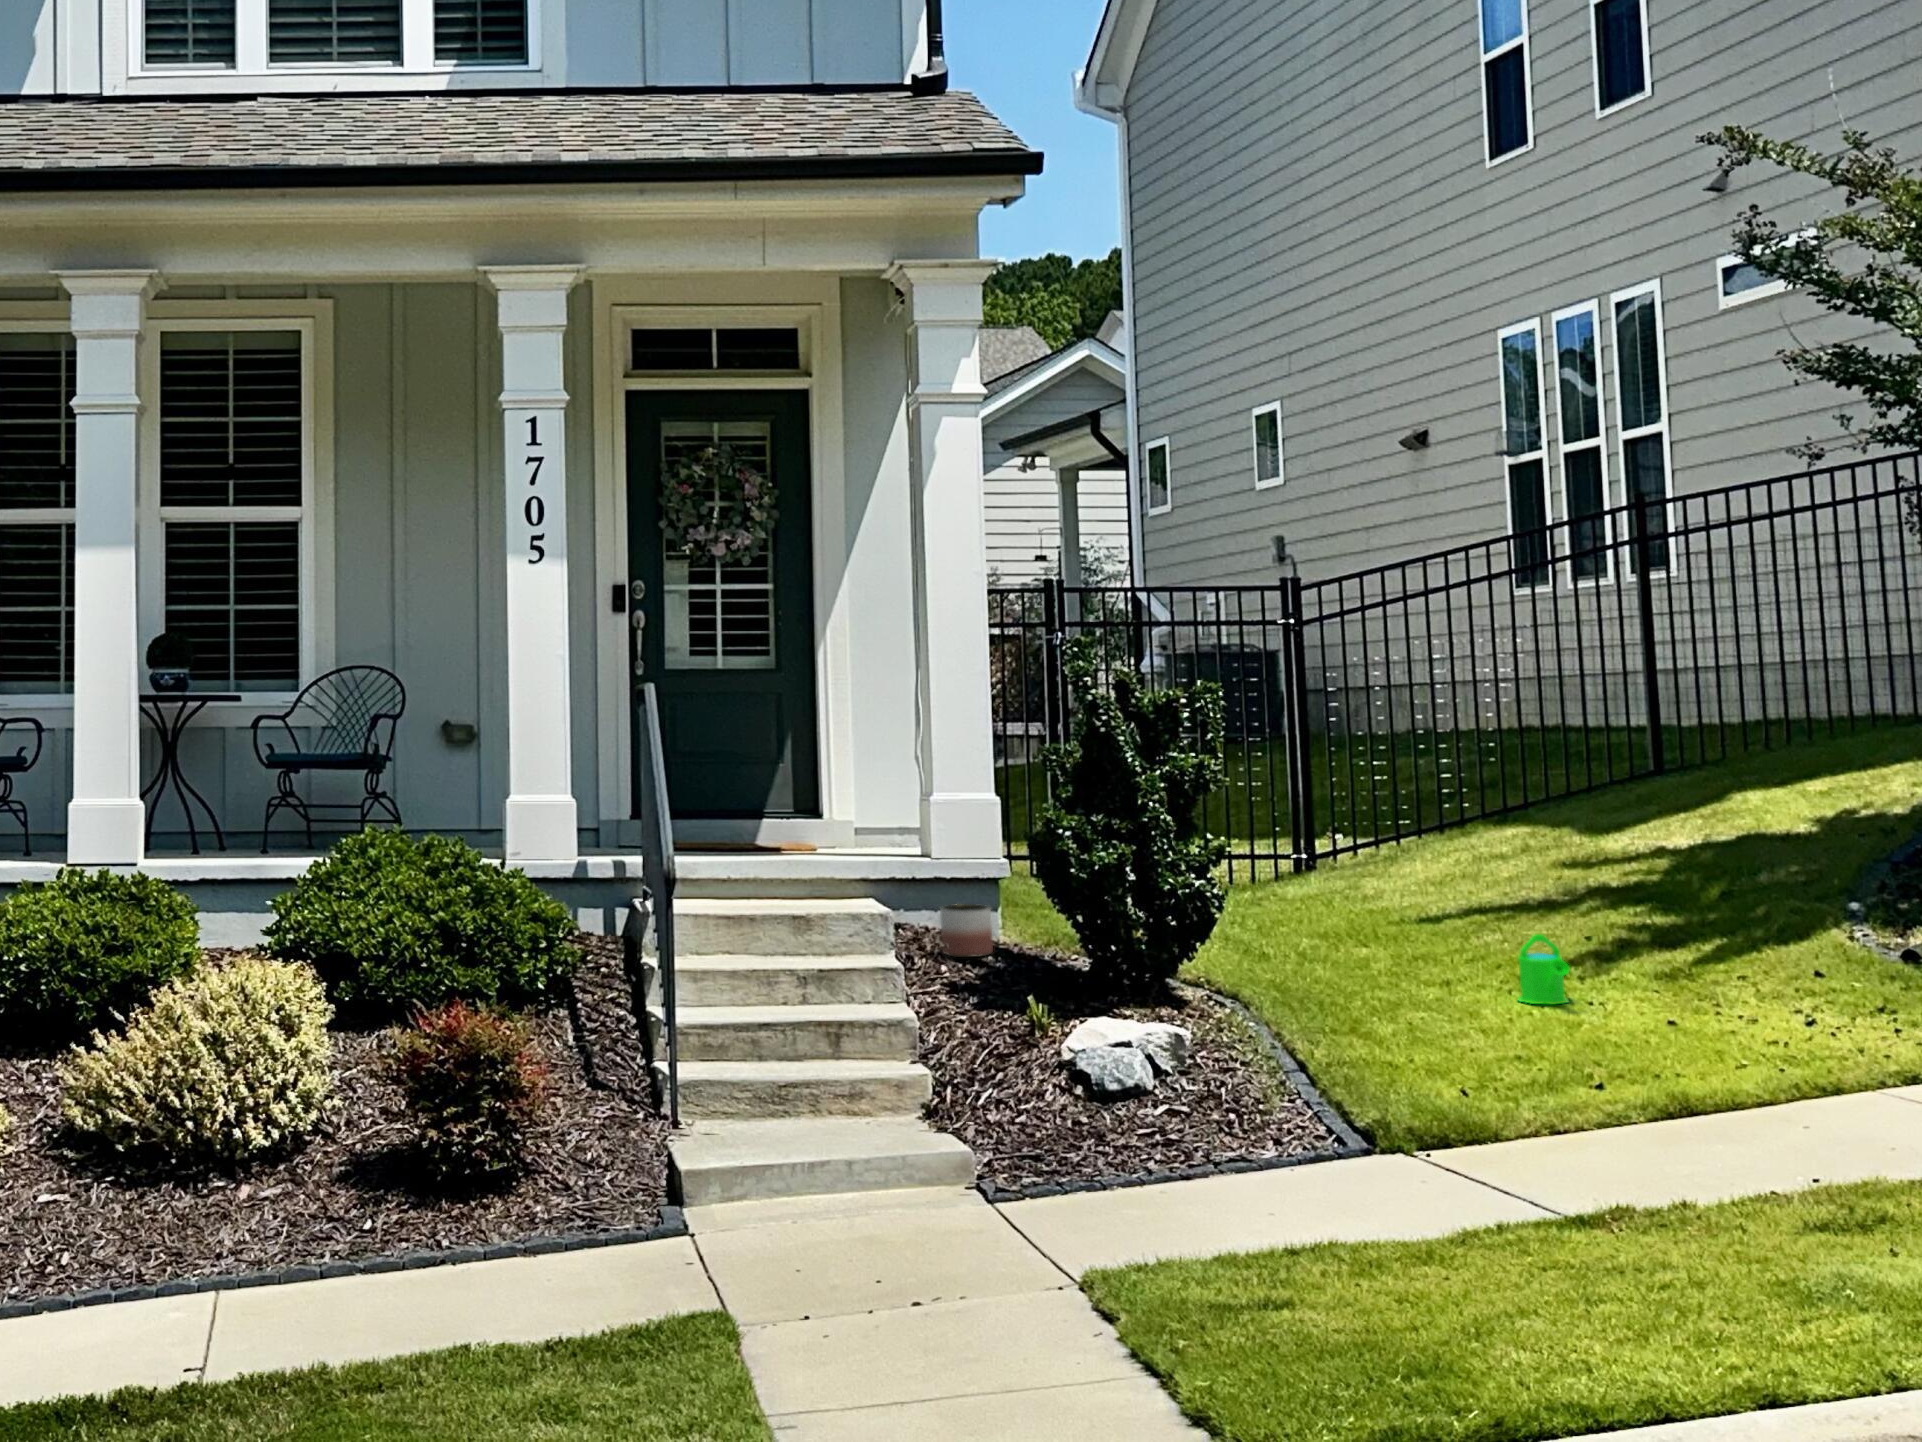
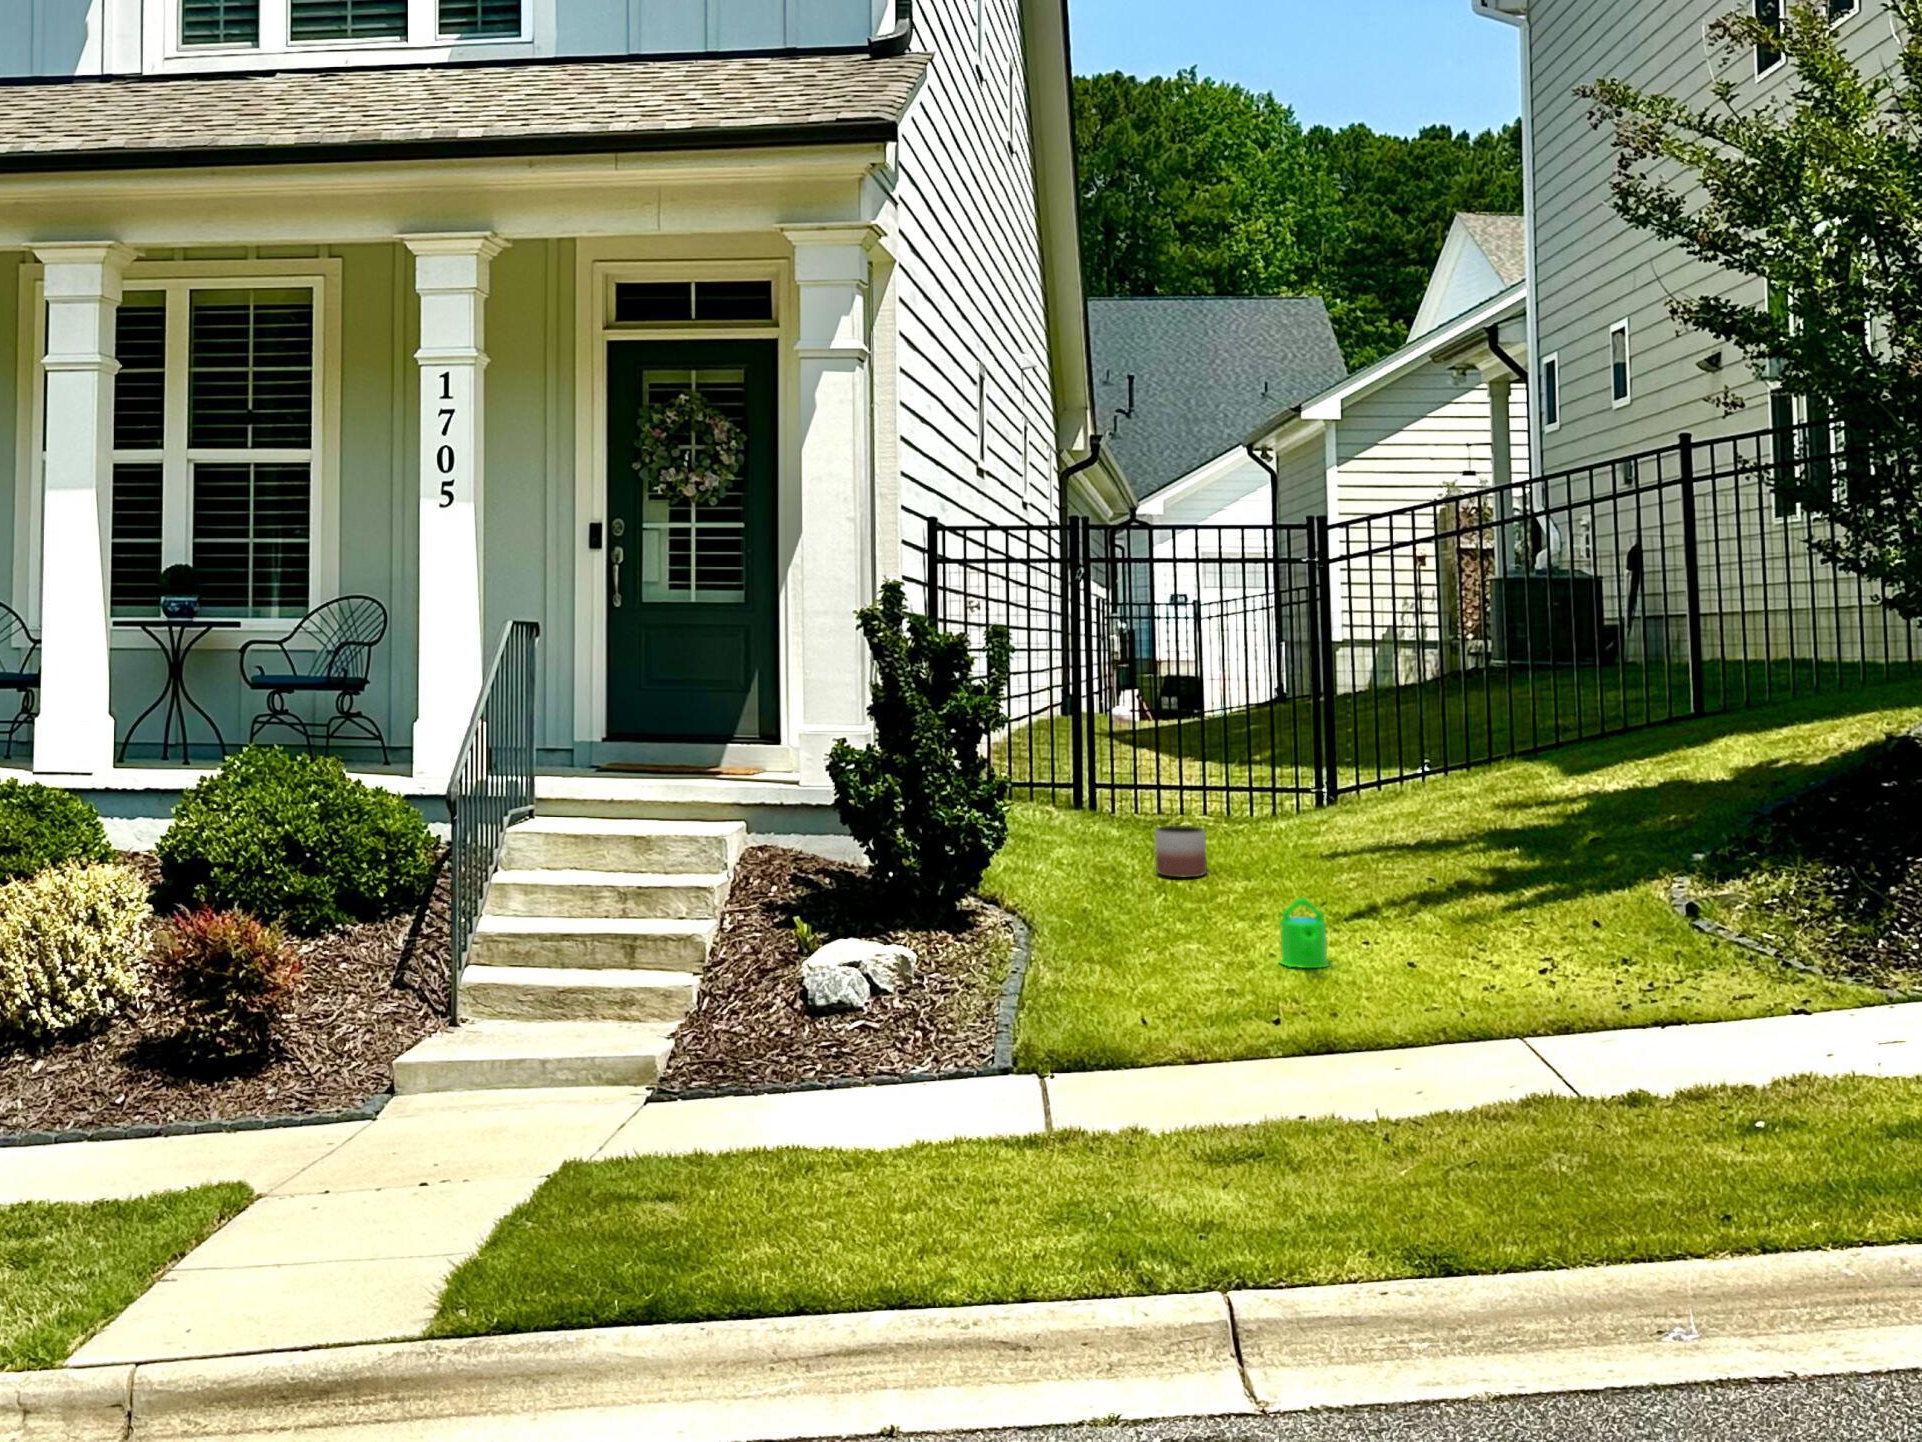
planter: present [940,904,993,957] -> present [1155,826,1207,878]

